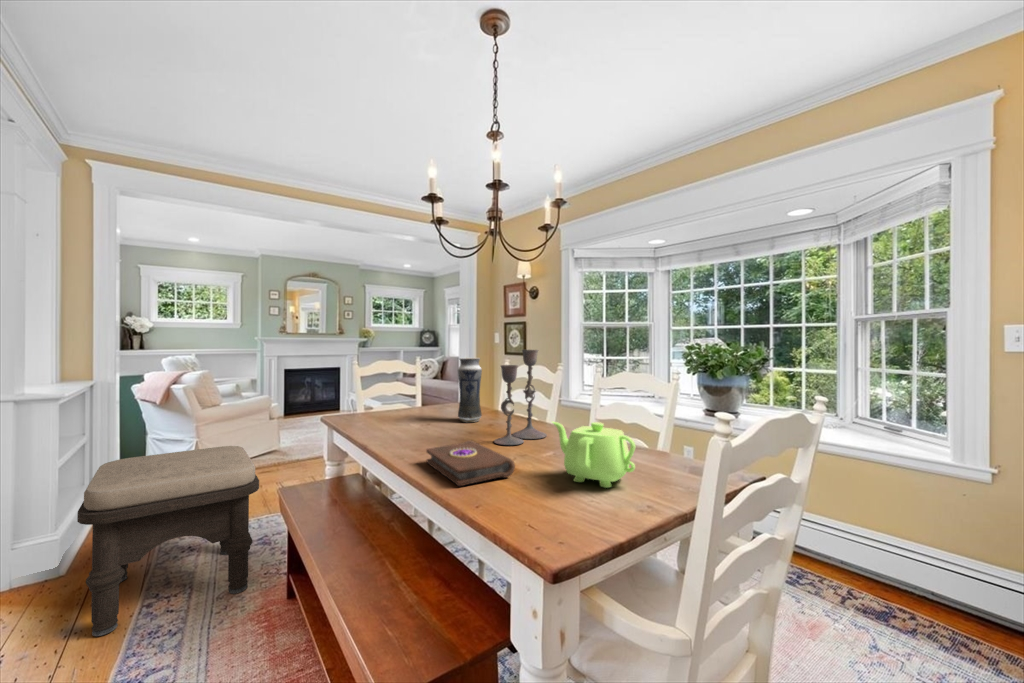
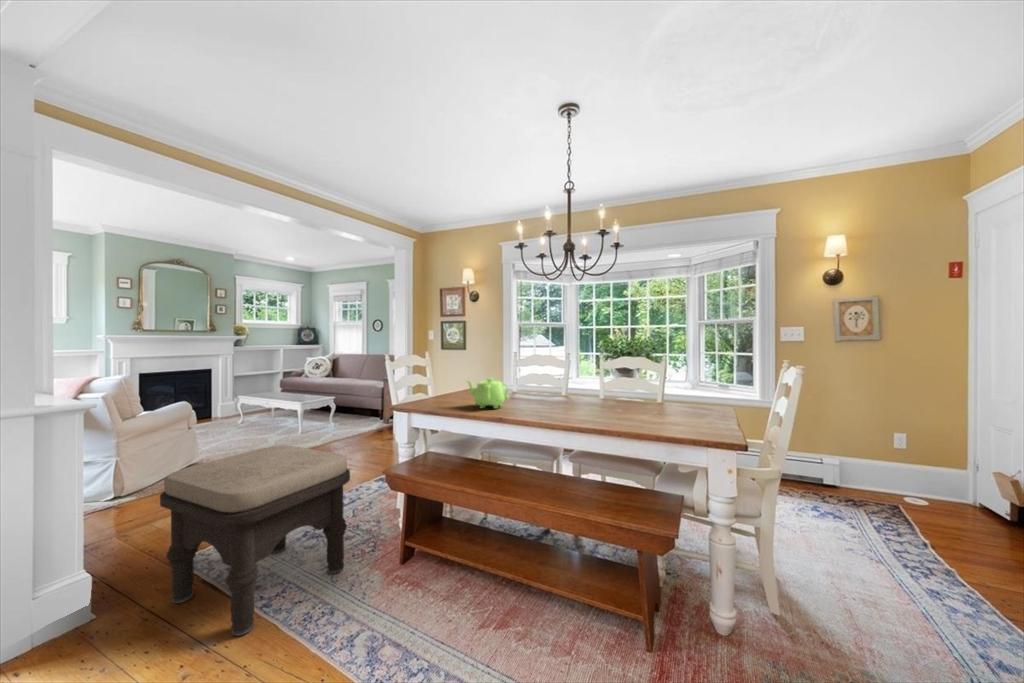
candlestick: present [494,350,547,445] -> none [568,344,592,409]
vase: present [458,358,482,422] -> none [508,351,526,400]
teapot: present [552,422,635,488] -> present [467,378,509,409]
book: present [426,440,515,486] -> none [568,406,633,429]

